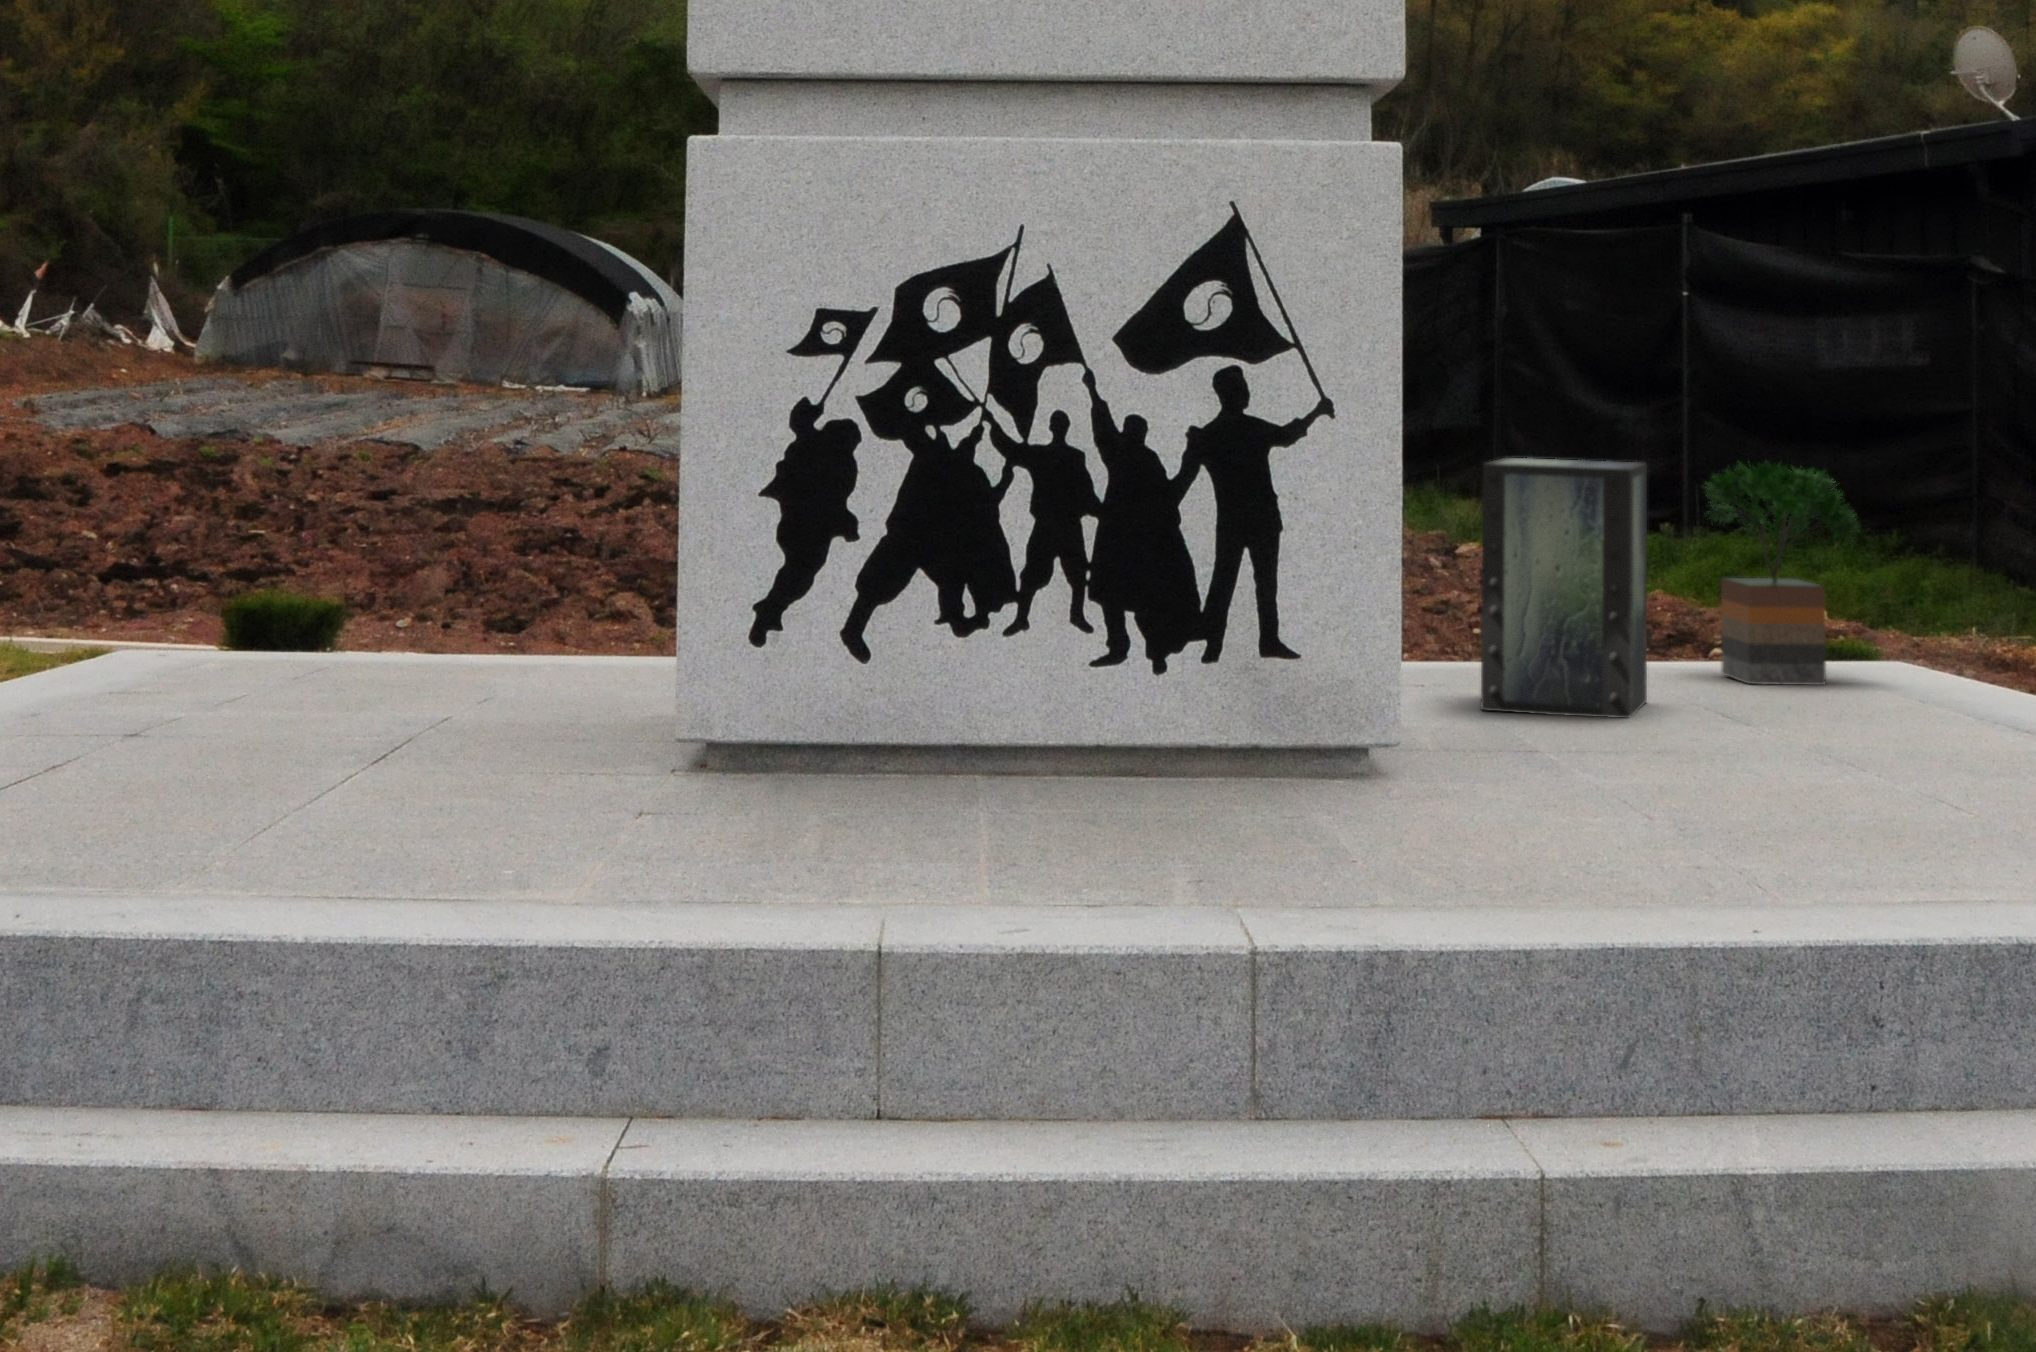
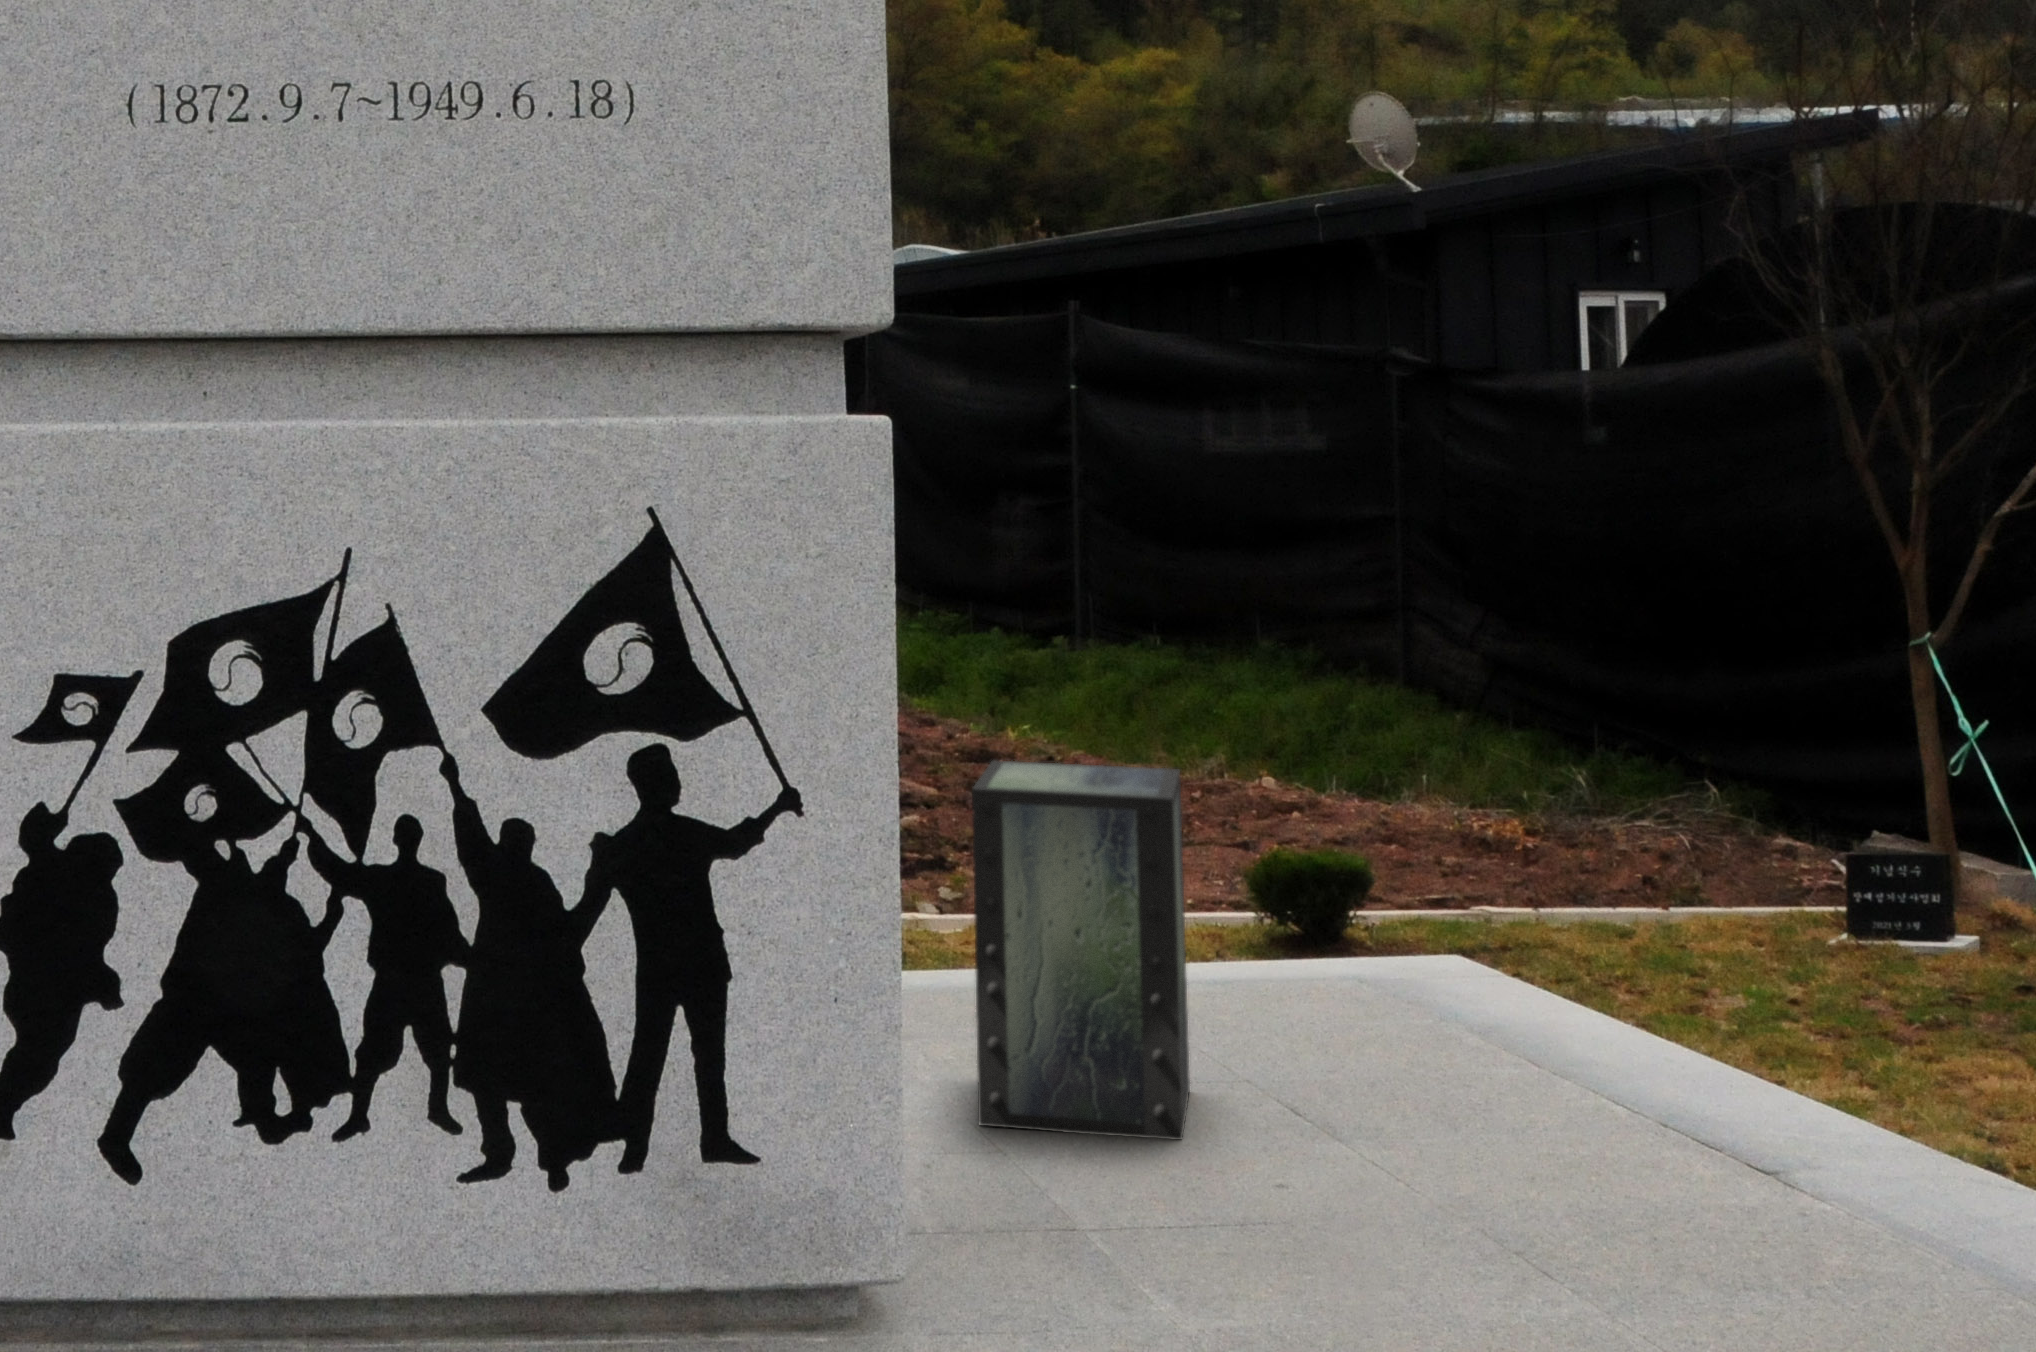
potted tree: present [1705,462,1856,685] -> none [1226,729,1441,1033]

